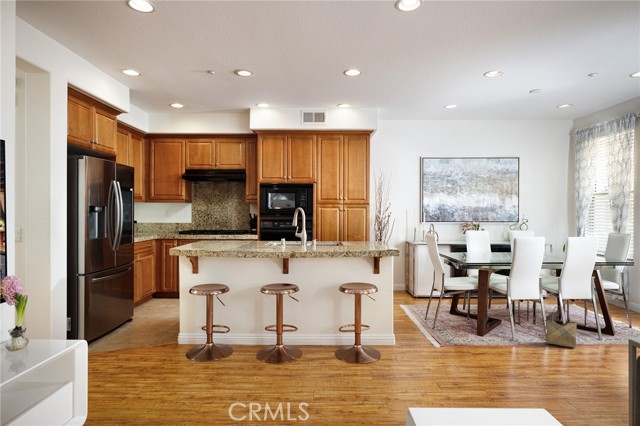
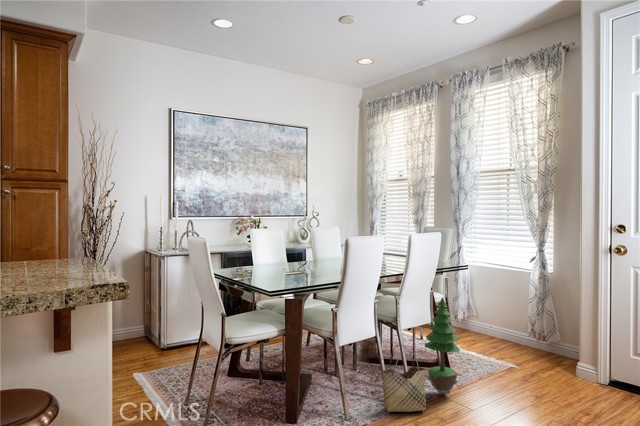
potted tree: none [582,281,611,345] -> present [424,297,460,395]

